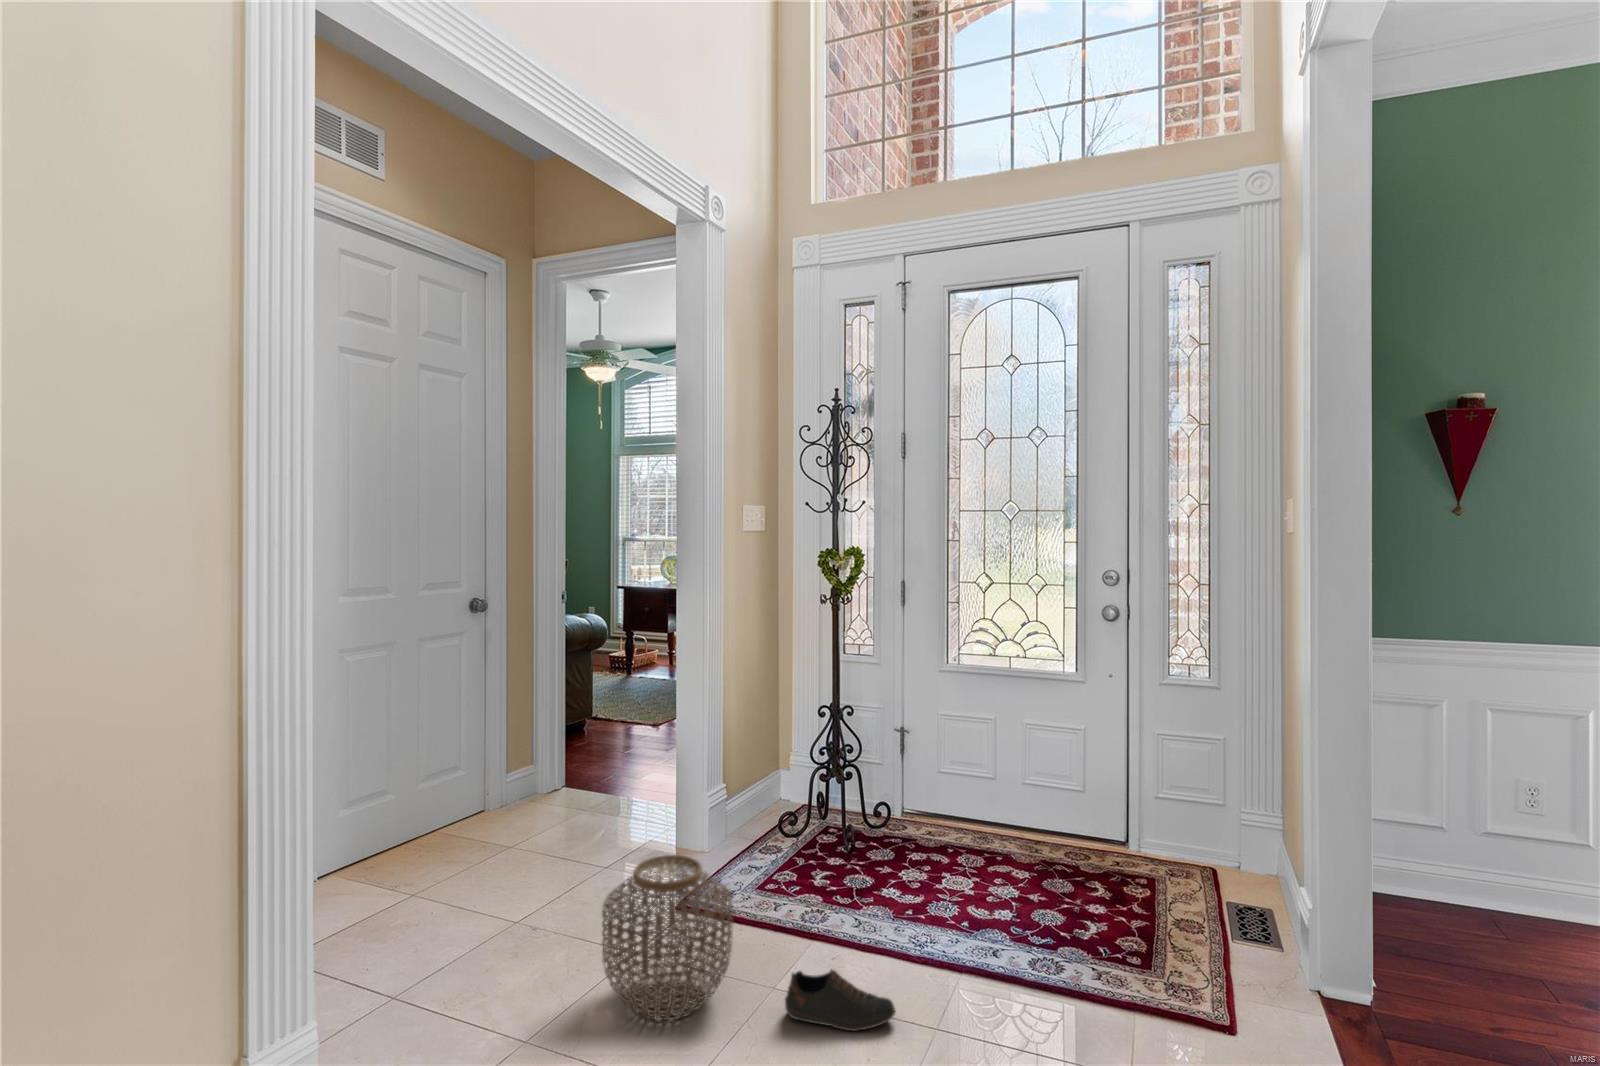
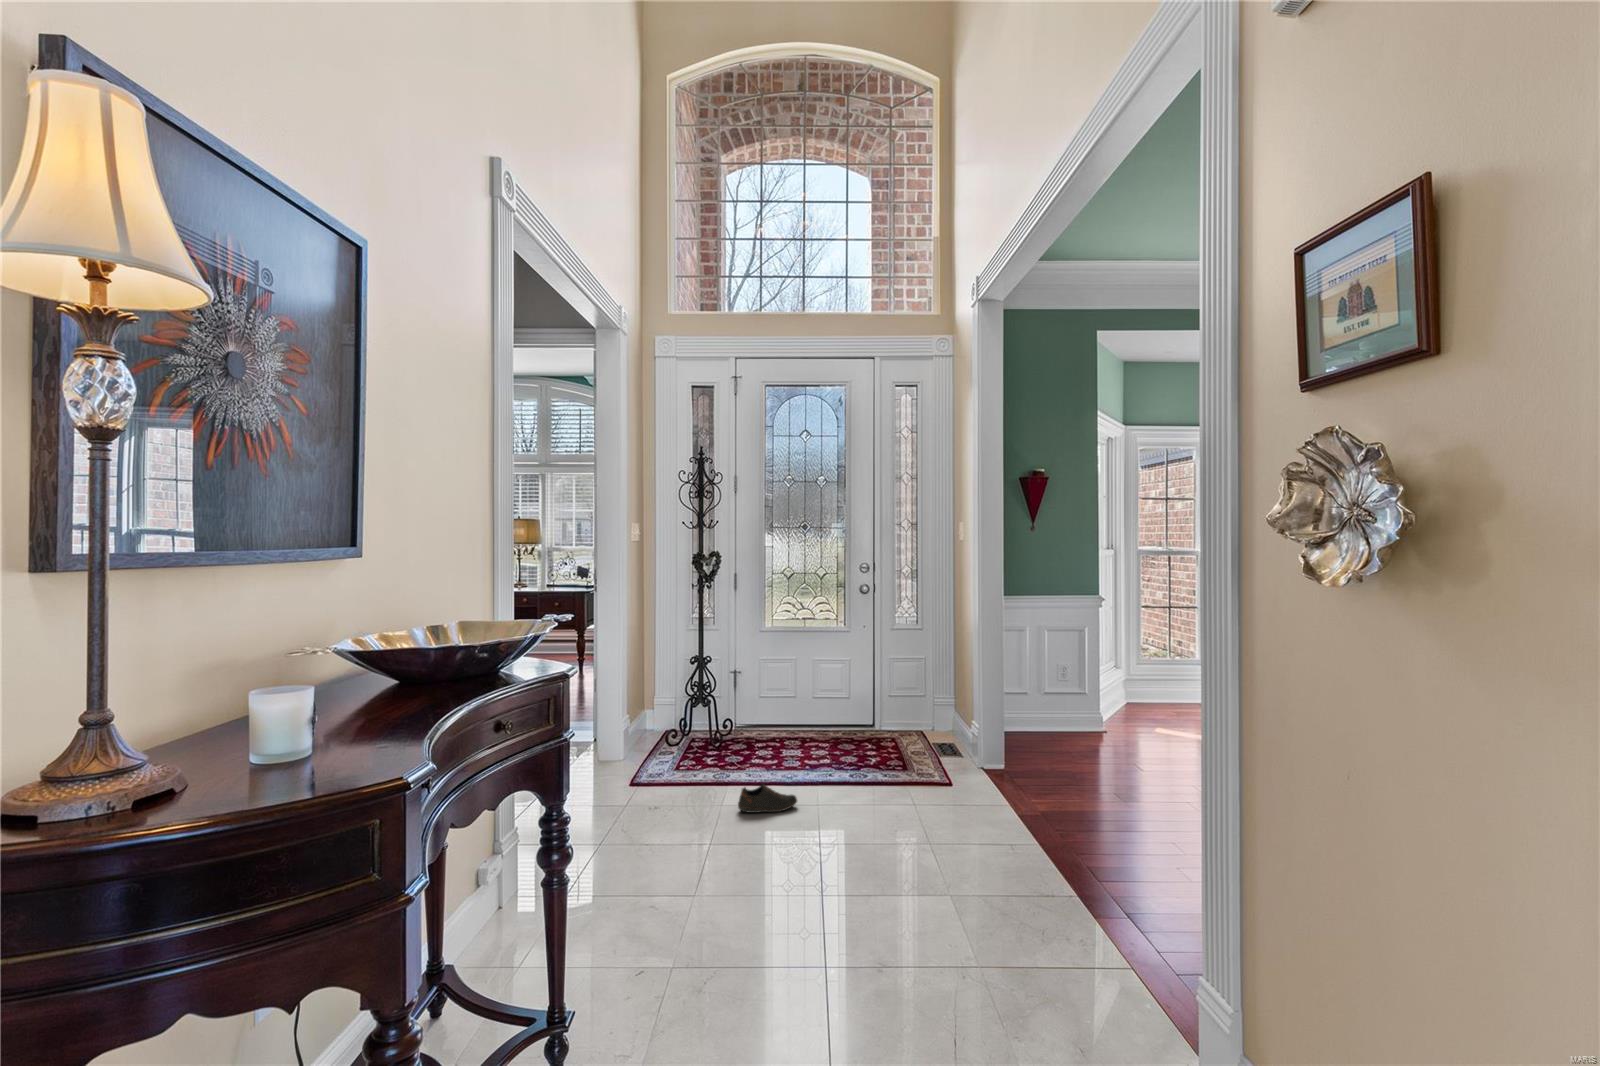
woven basket: present [602,855,733,1020] -> none [630,734,706,825]

